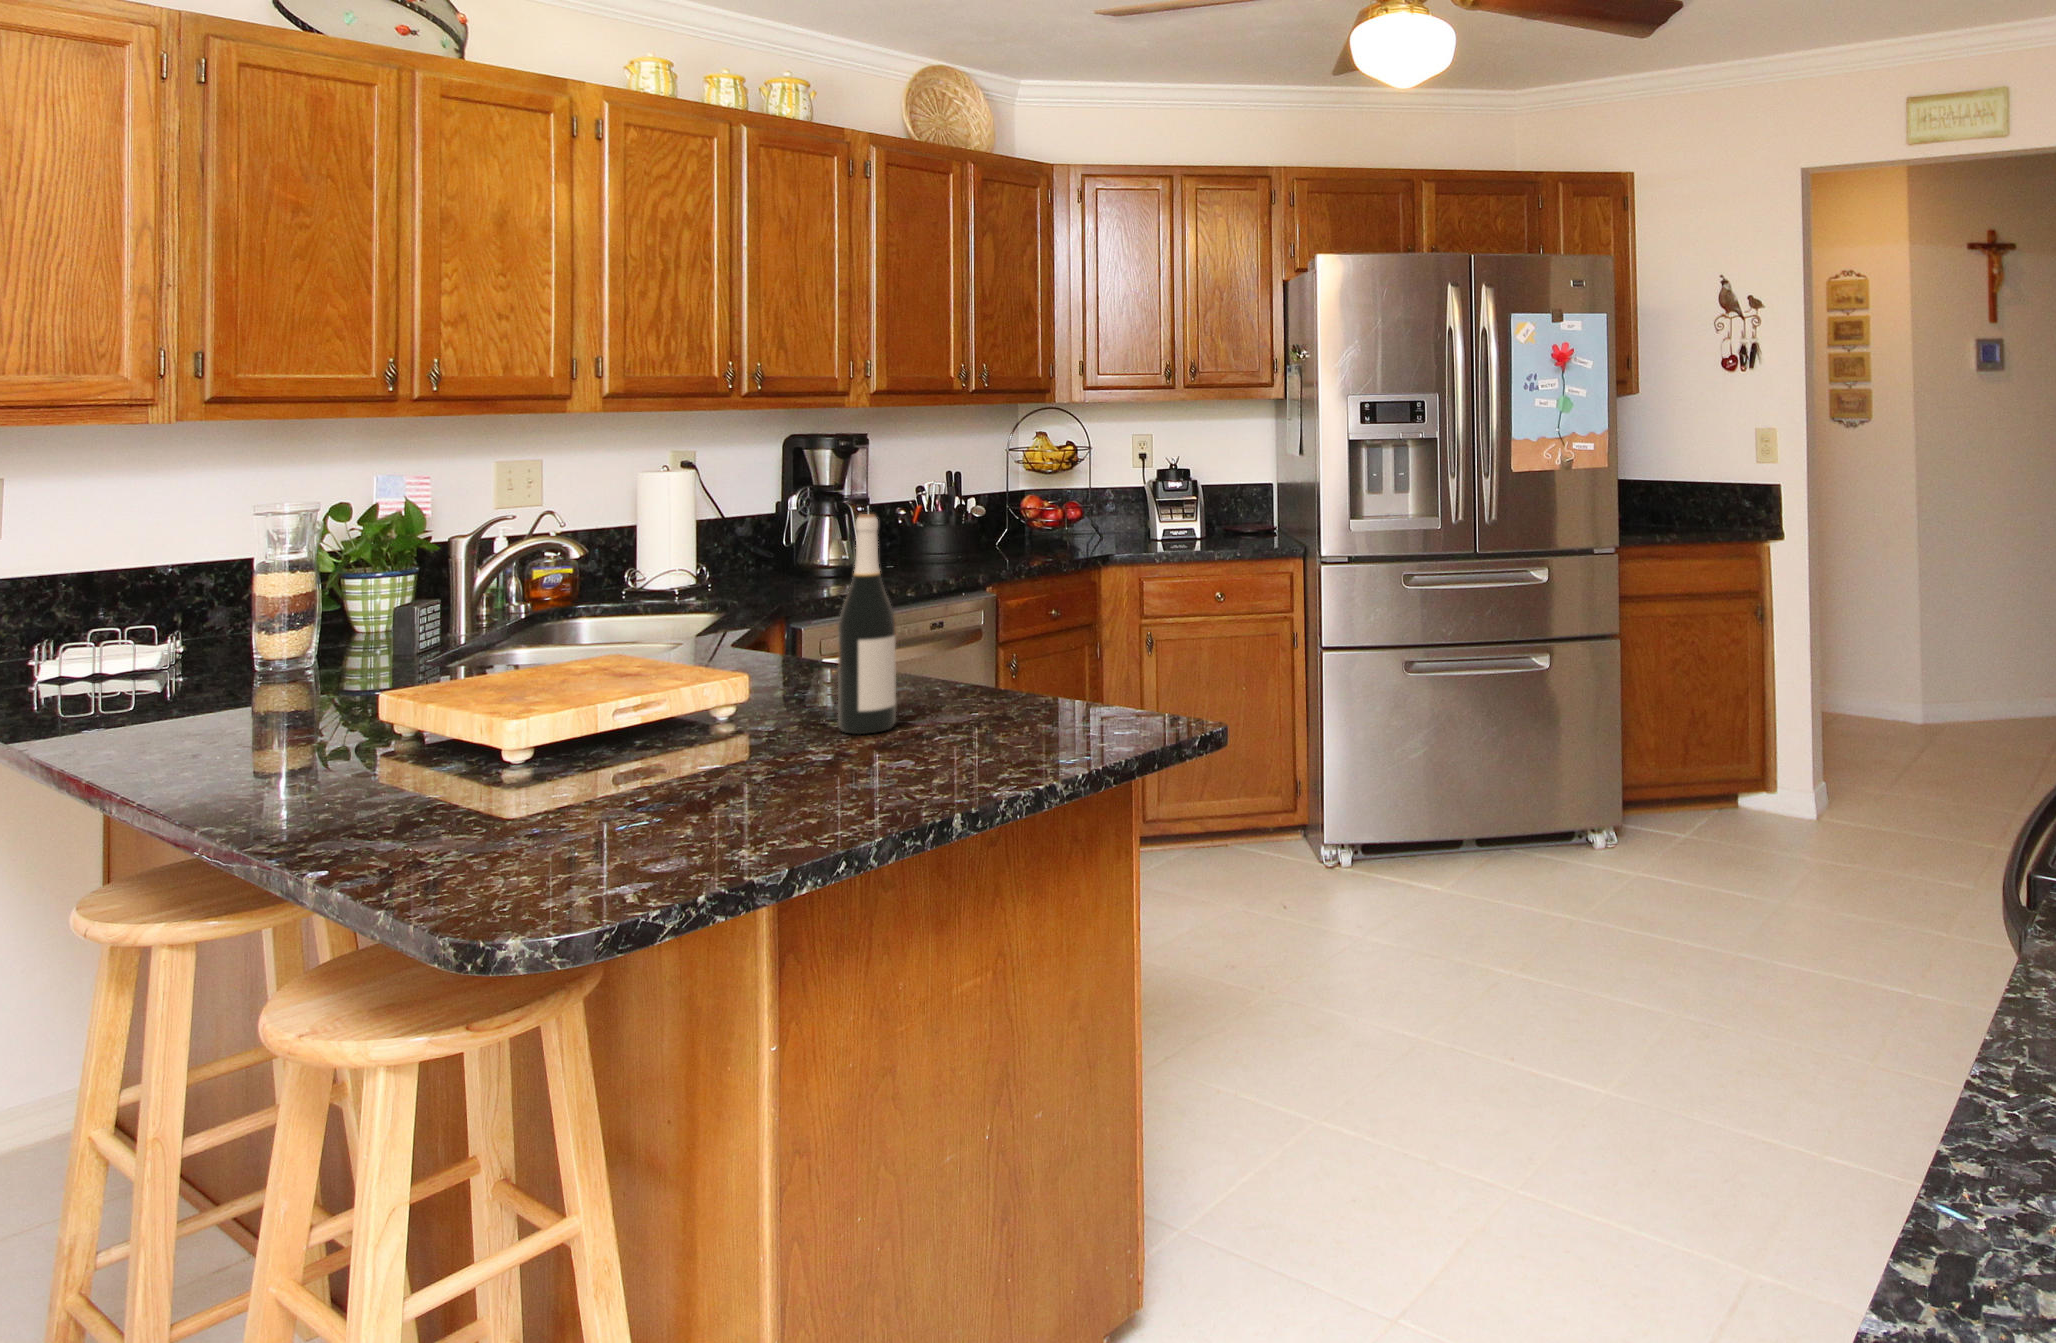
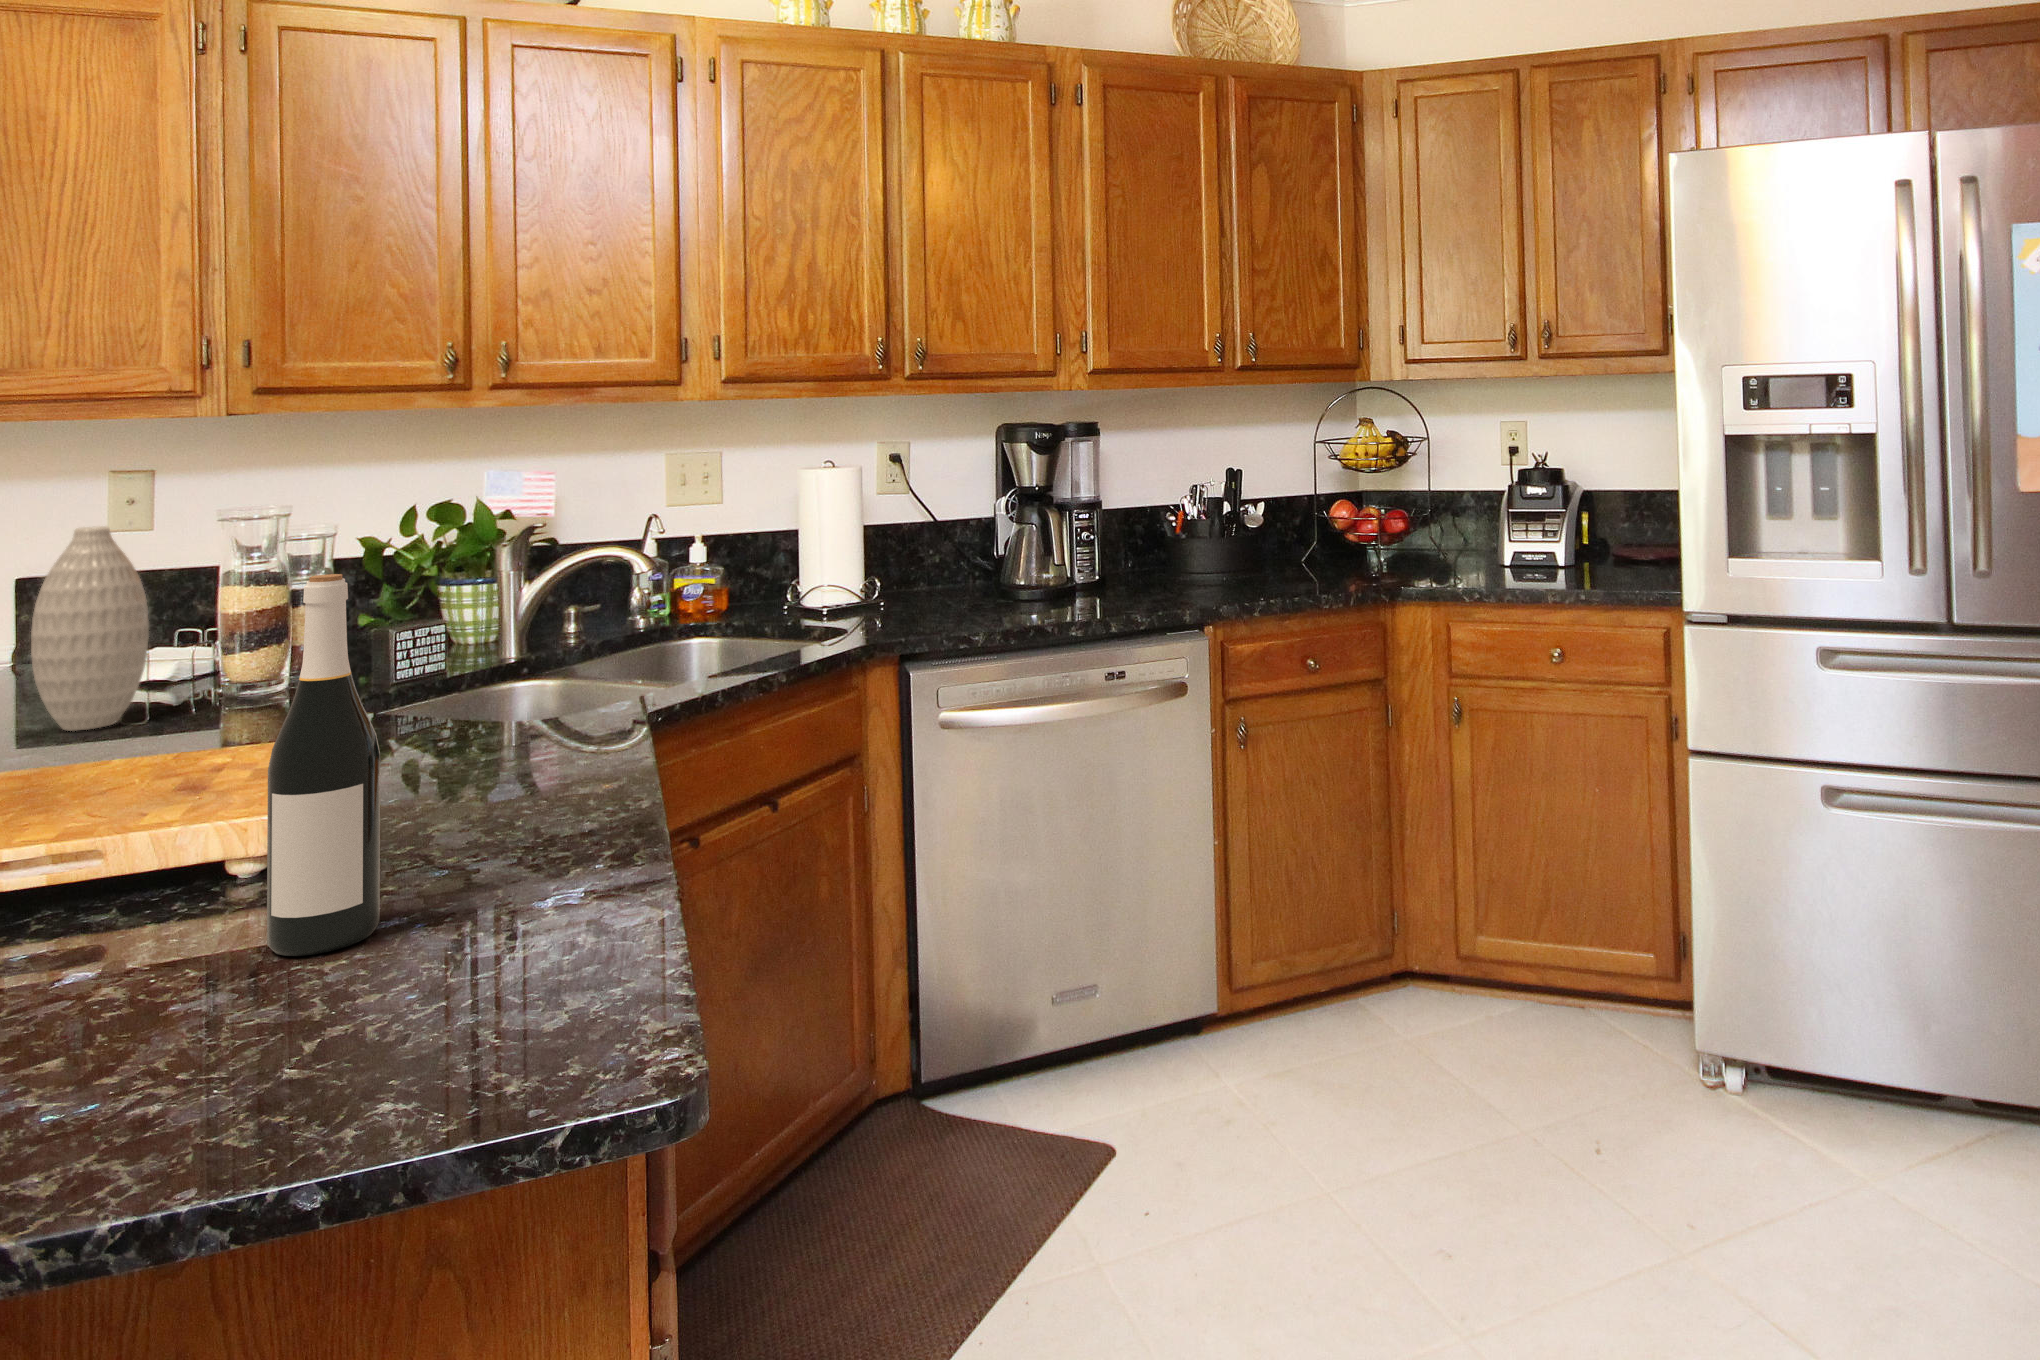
vase: none [135,524,235,707] -> present [31,526,149,731]

